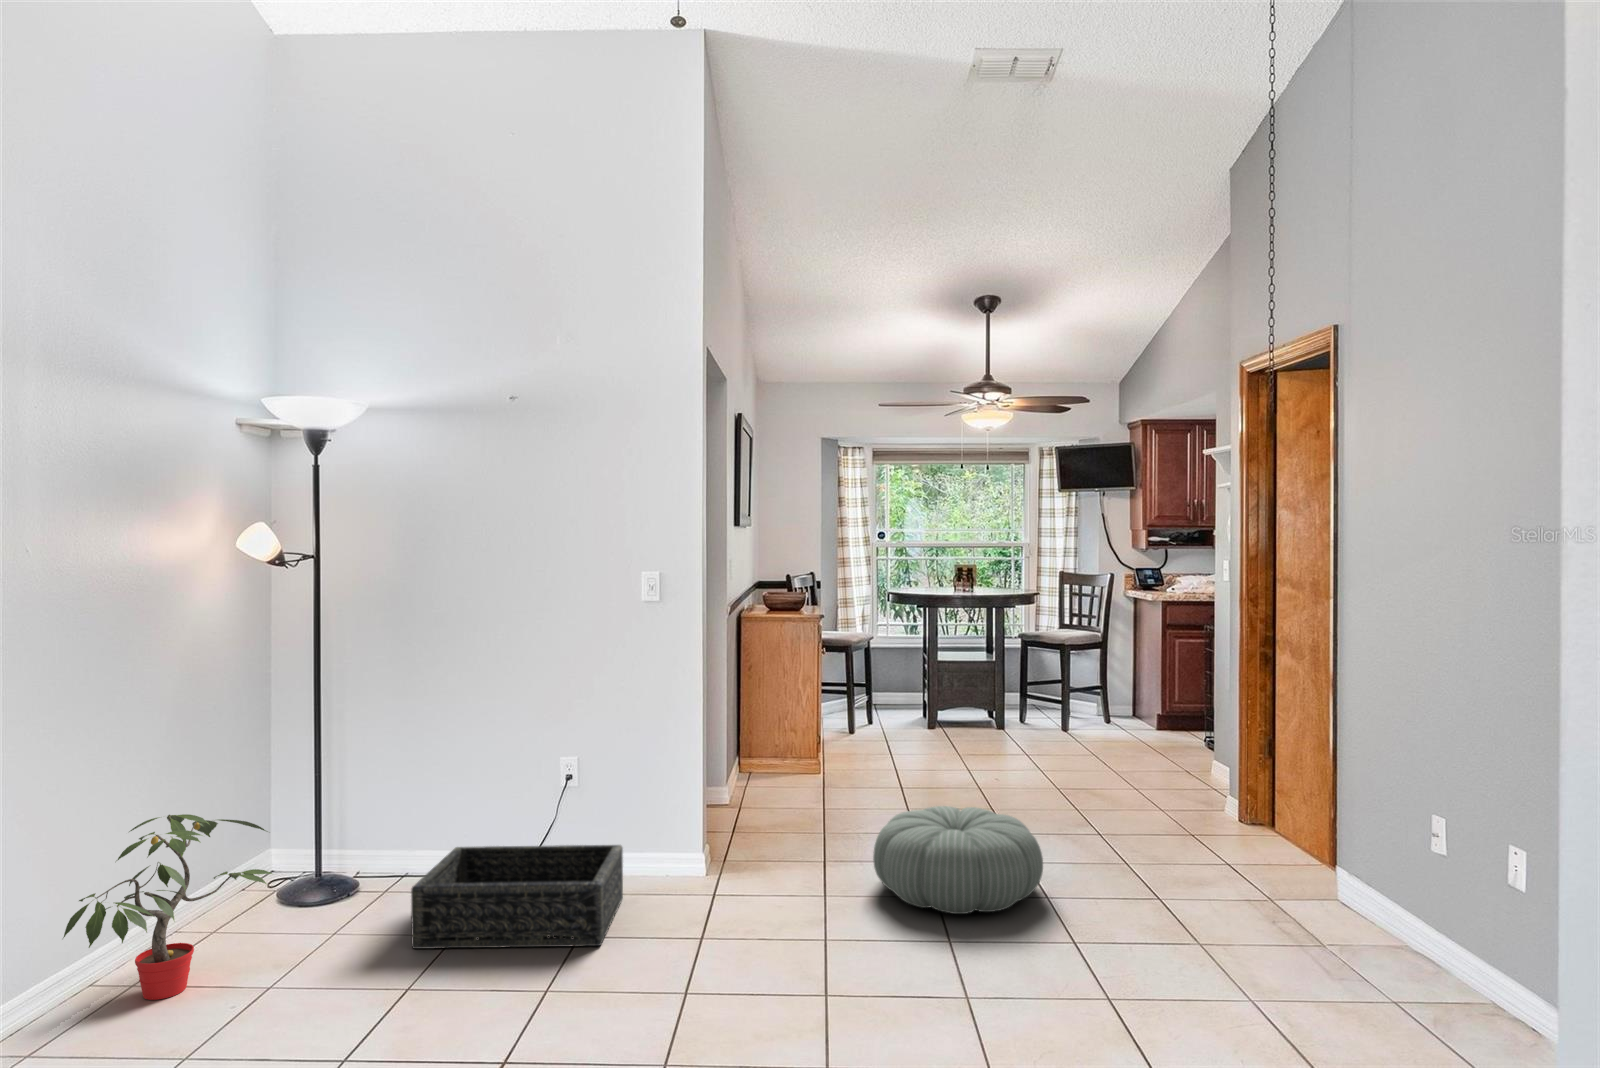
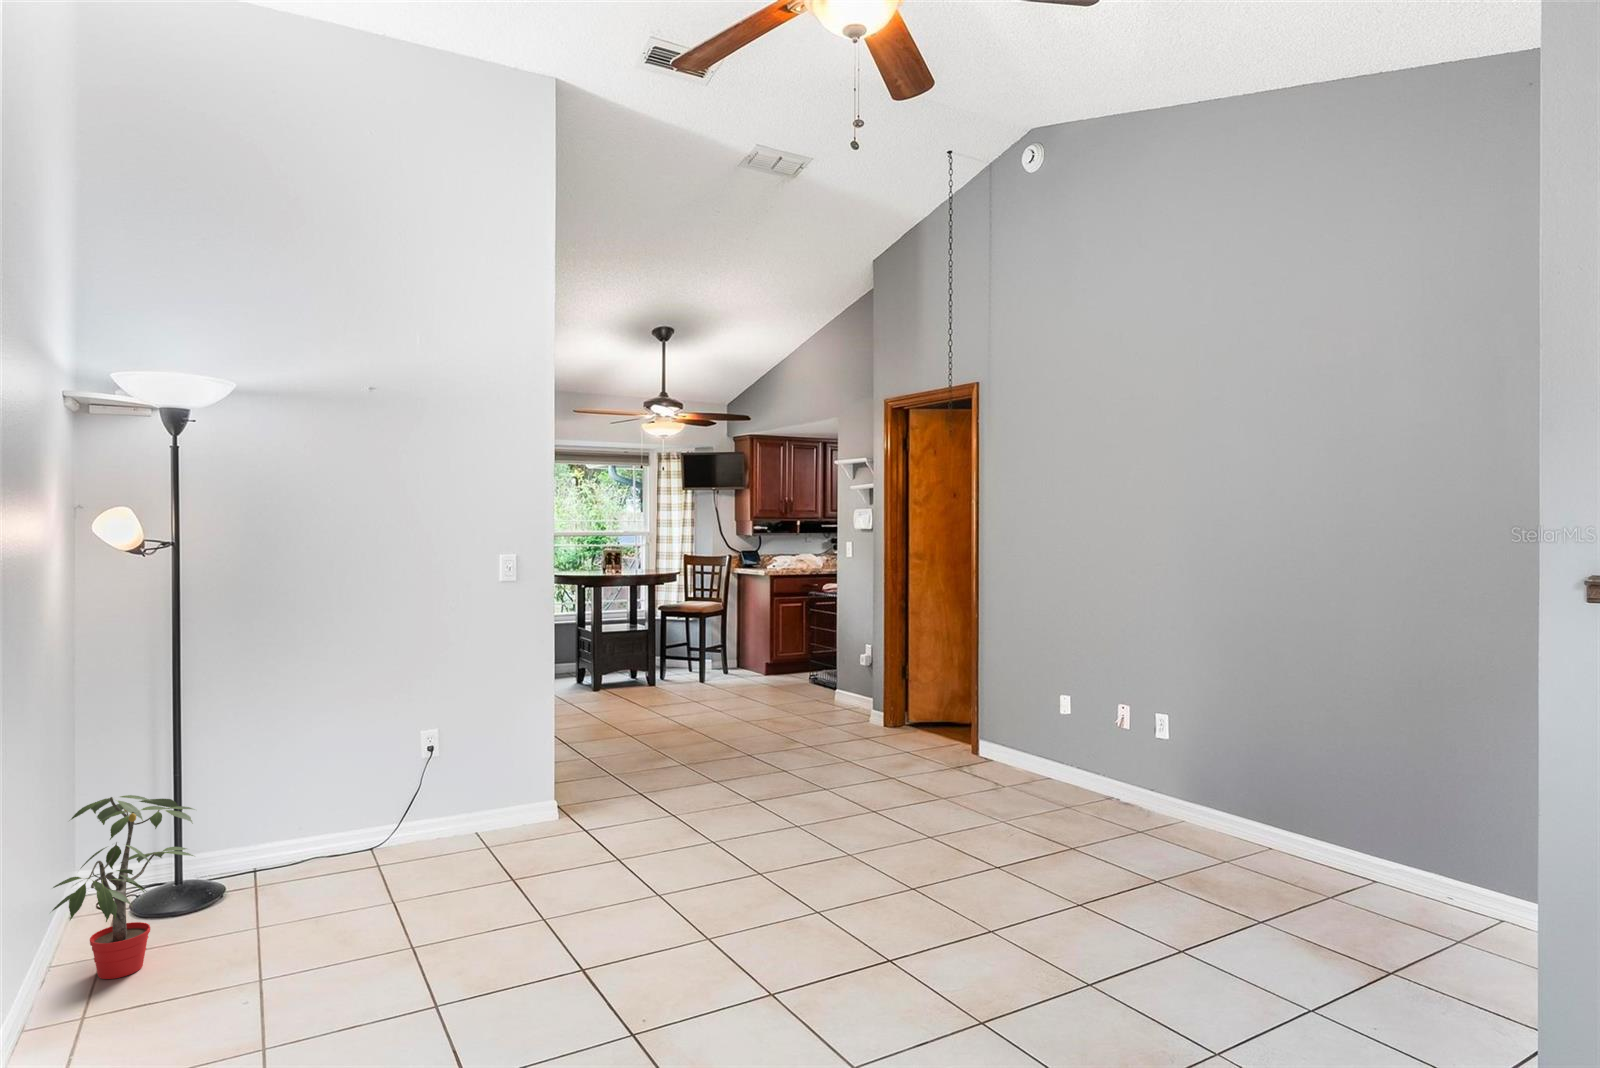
pouf: present [873,806,1043,914] -> none [676,727,797,799]
basket: present [411,845,623,949] -> none [329,786,515,894]

